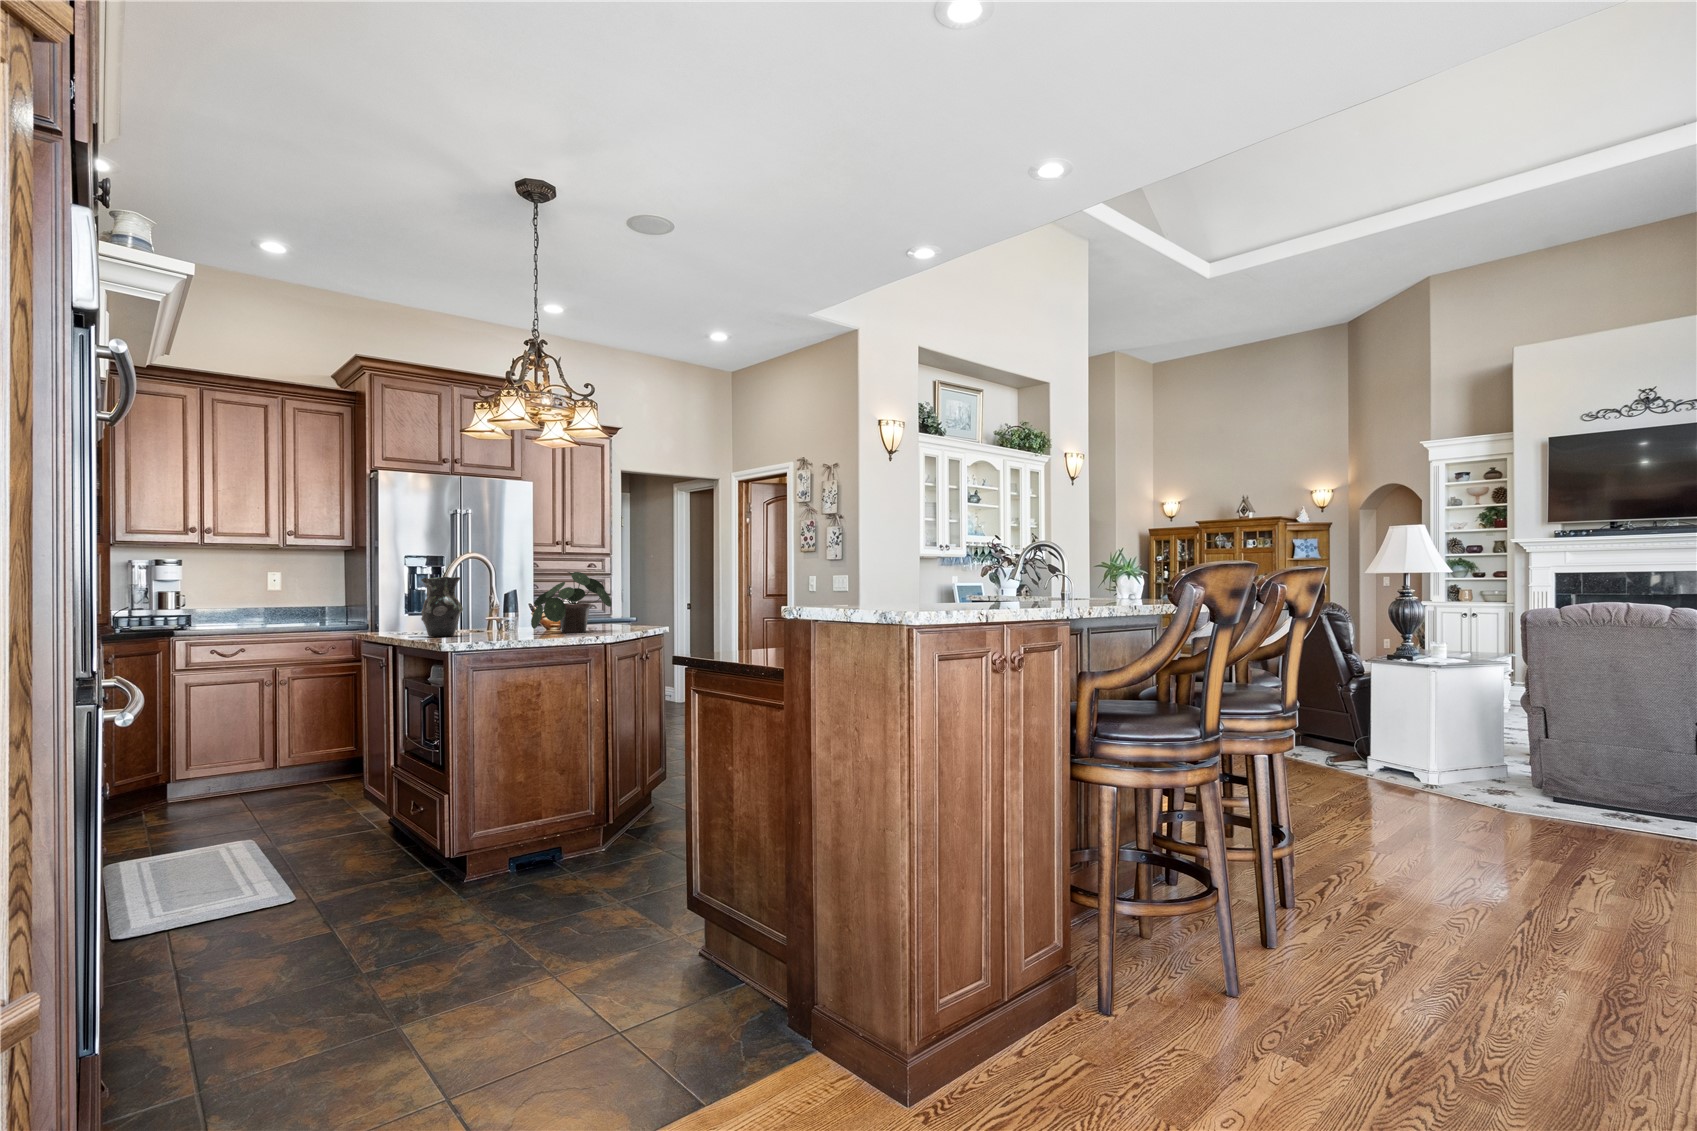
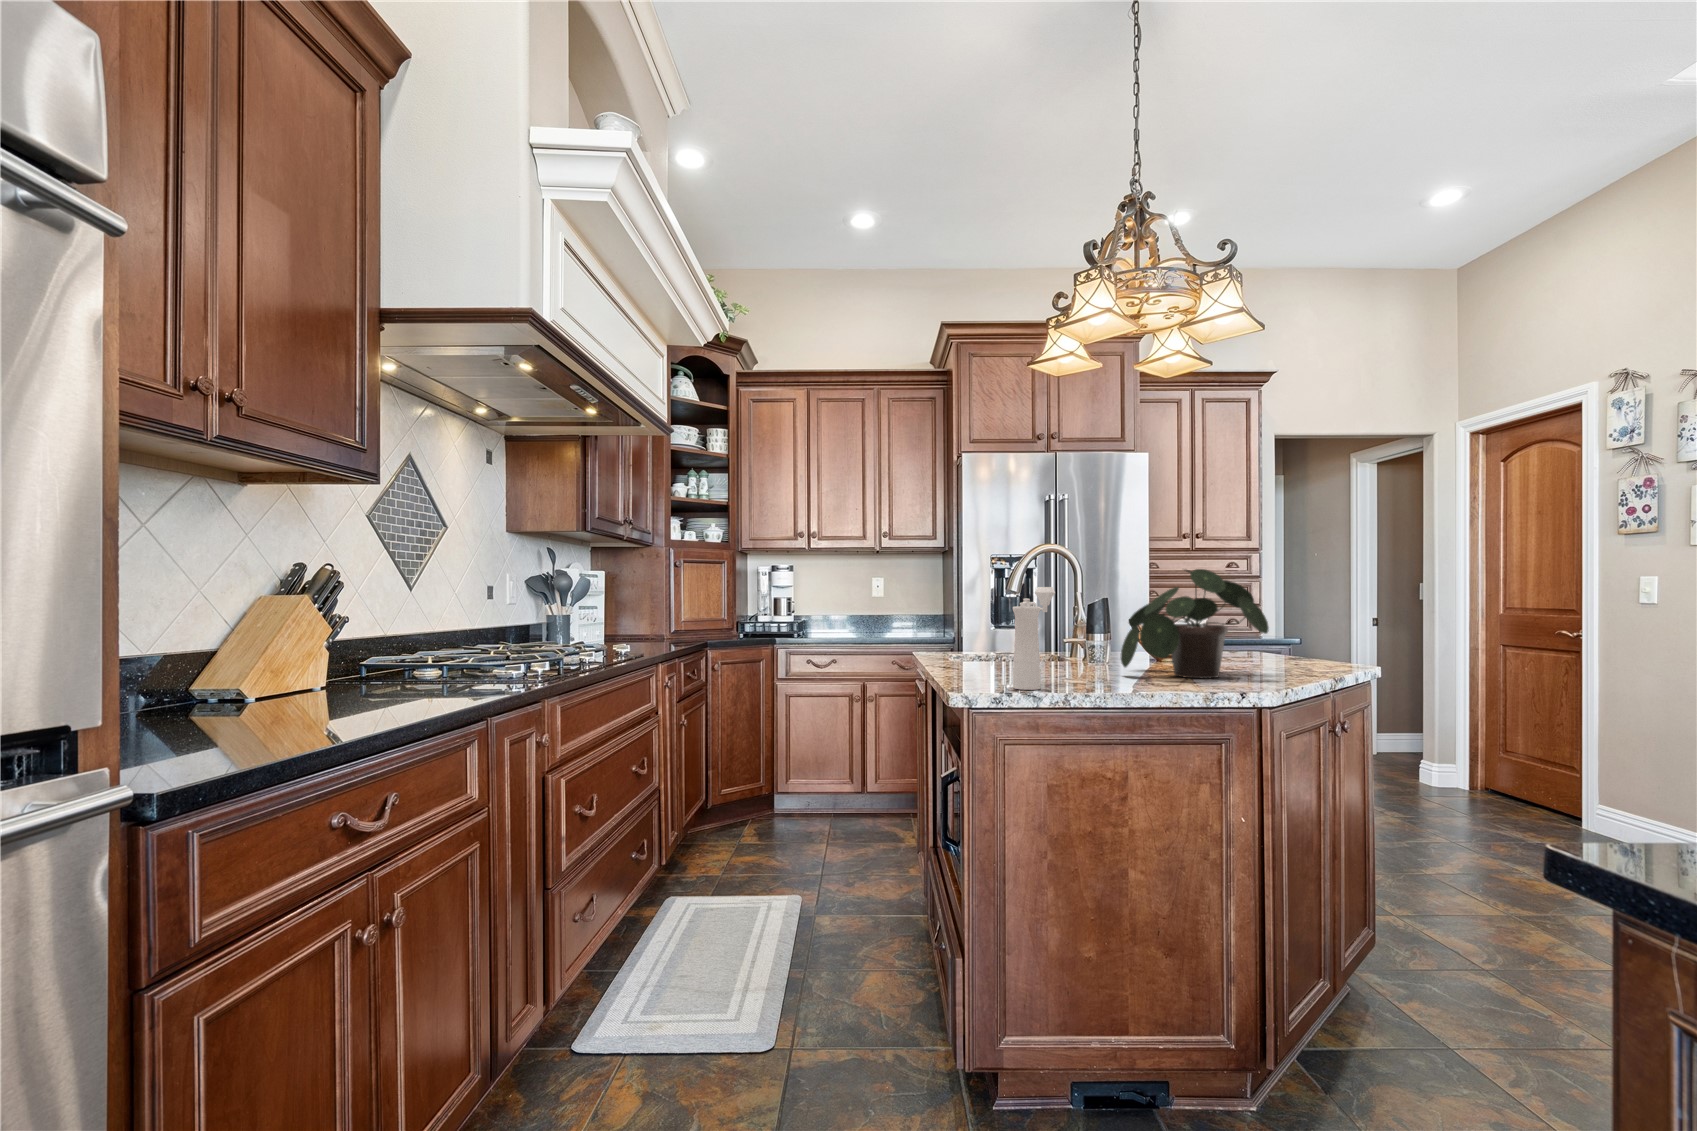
vase: present [421,577,463,637] -> none [956,578,1016,671]
pepper mill: none [474,582,498,641] -> present [1013,587,1055,690]

